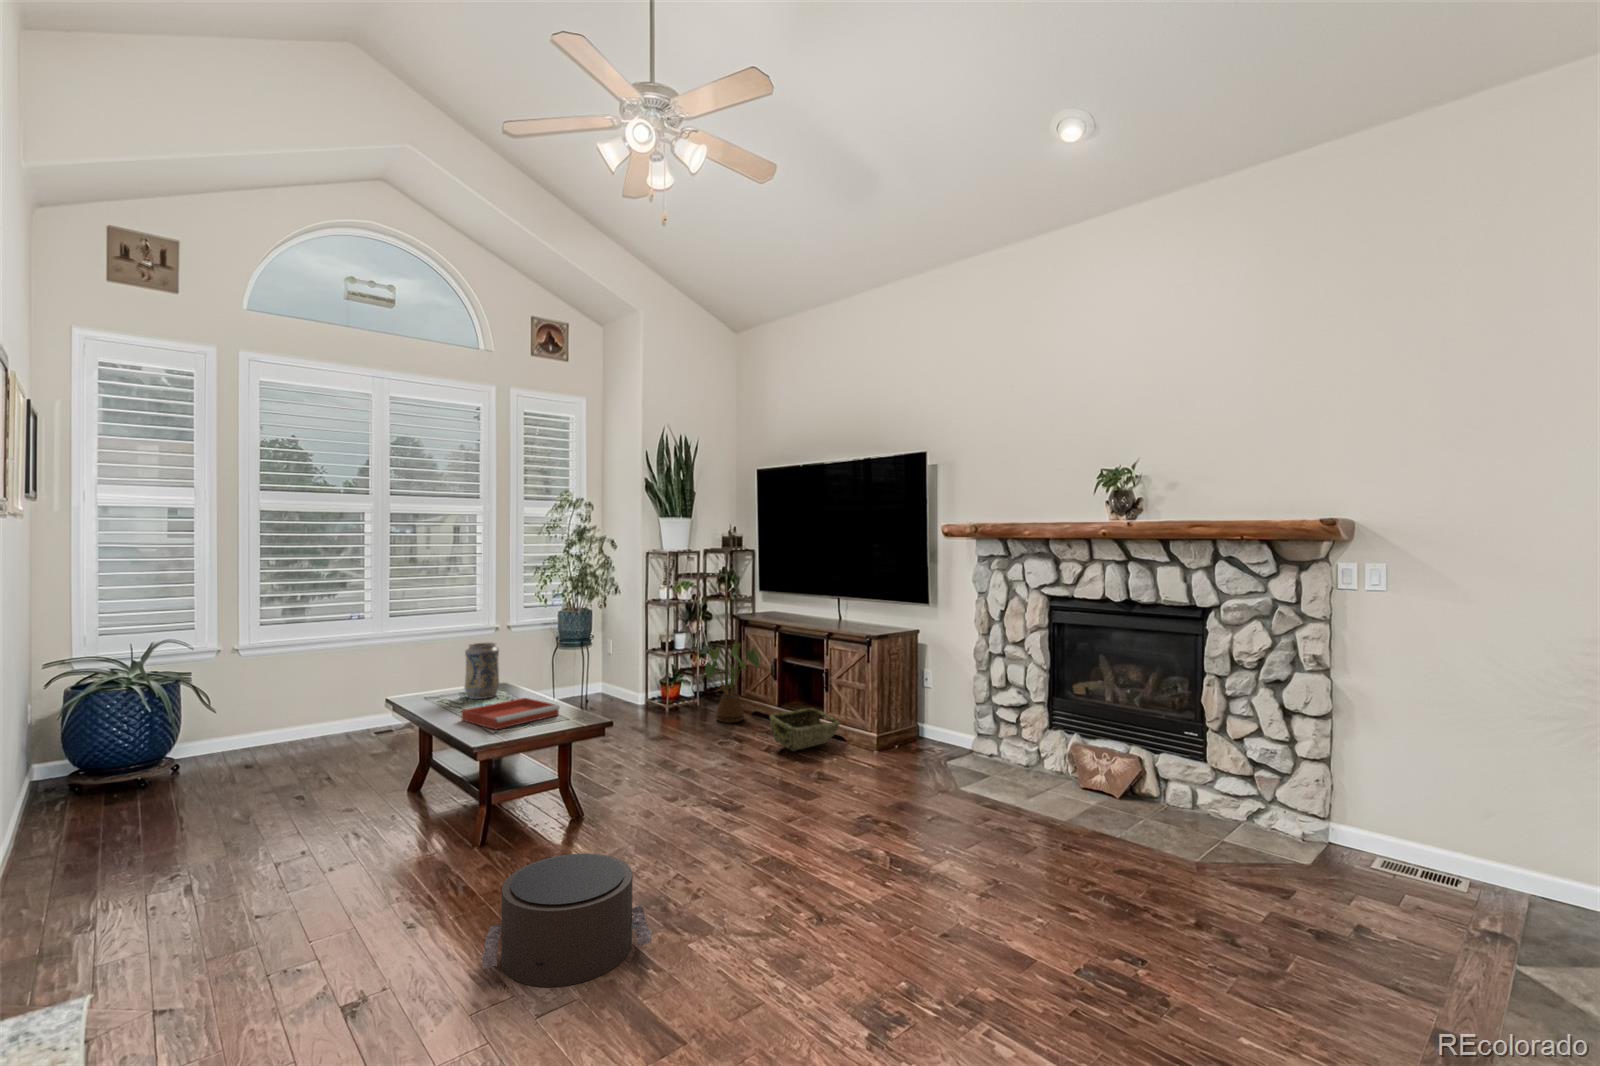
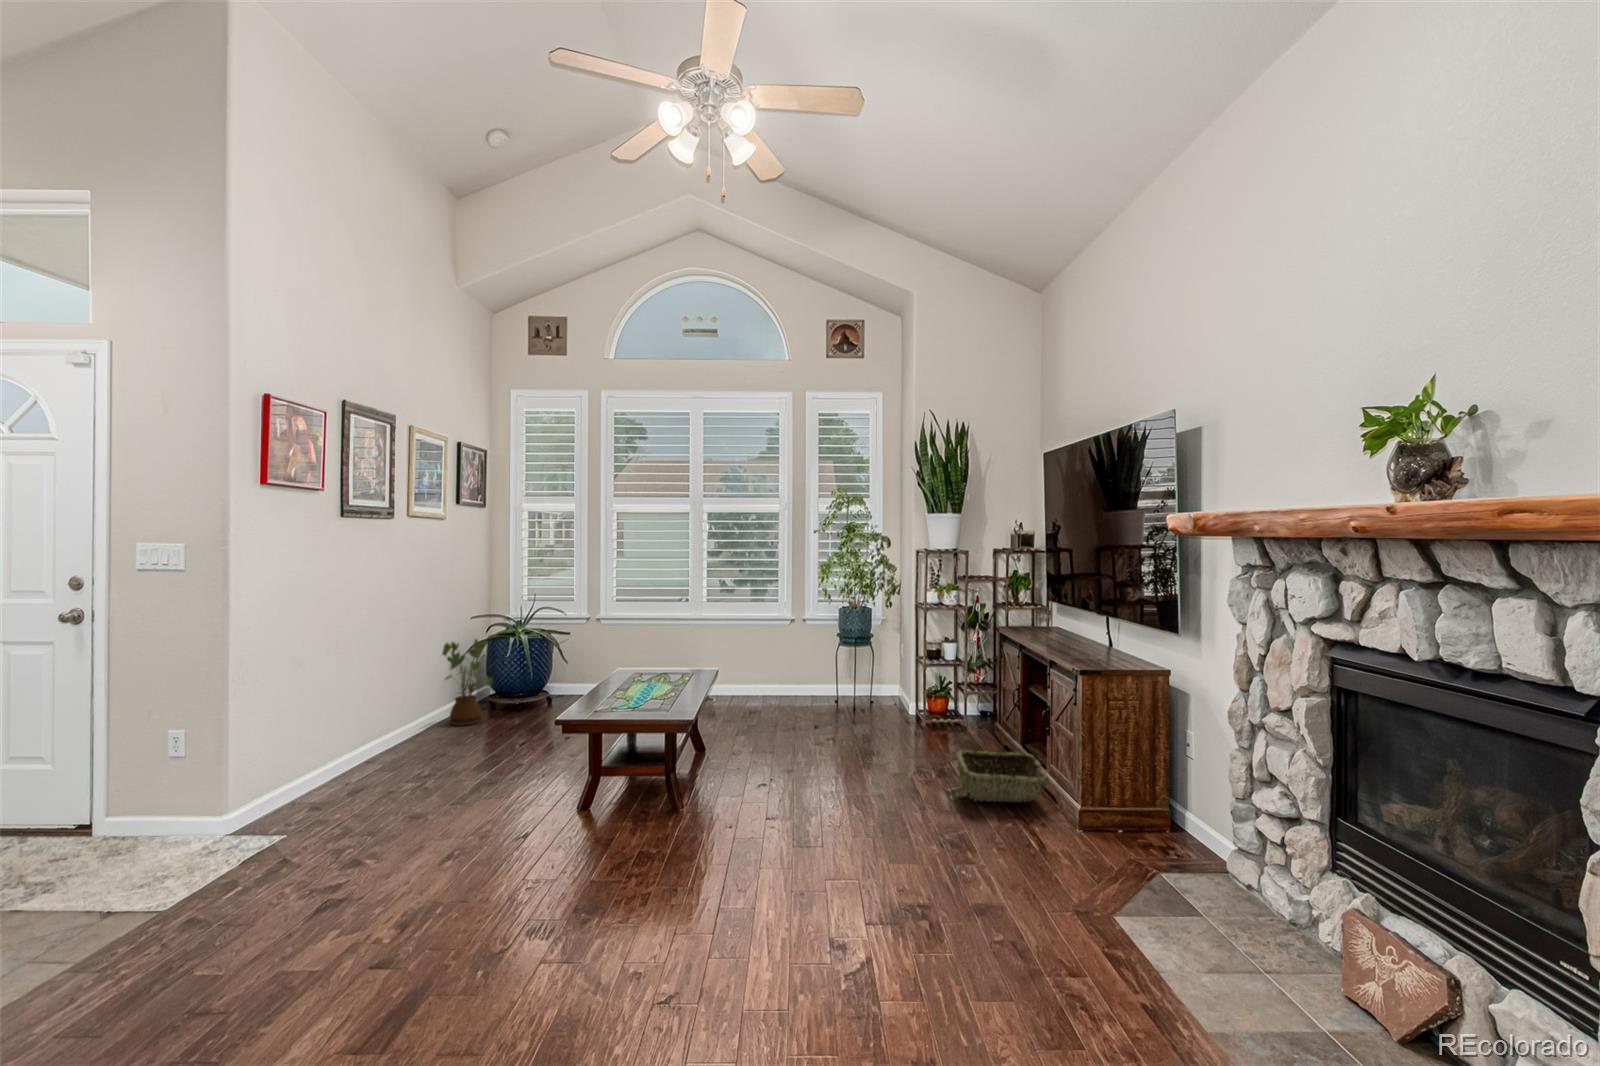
decorative vase: present [464,643,500,699] -> none [653,629,683,680]
house plant: present [700,643,761,723] -> present [442,639,509,726]
tray: present [462,698,560,729] -> none [603,684,674,707]
pouf: present [482,853,652,987] -> none [373,830,537,953]

